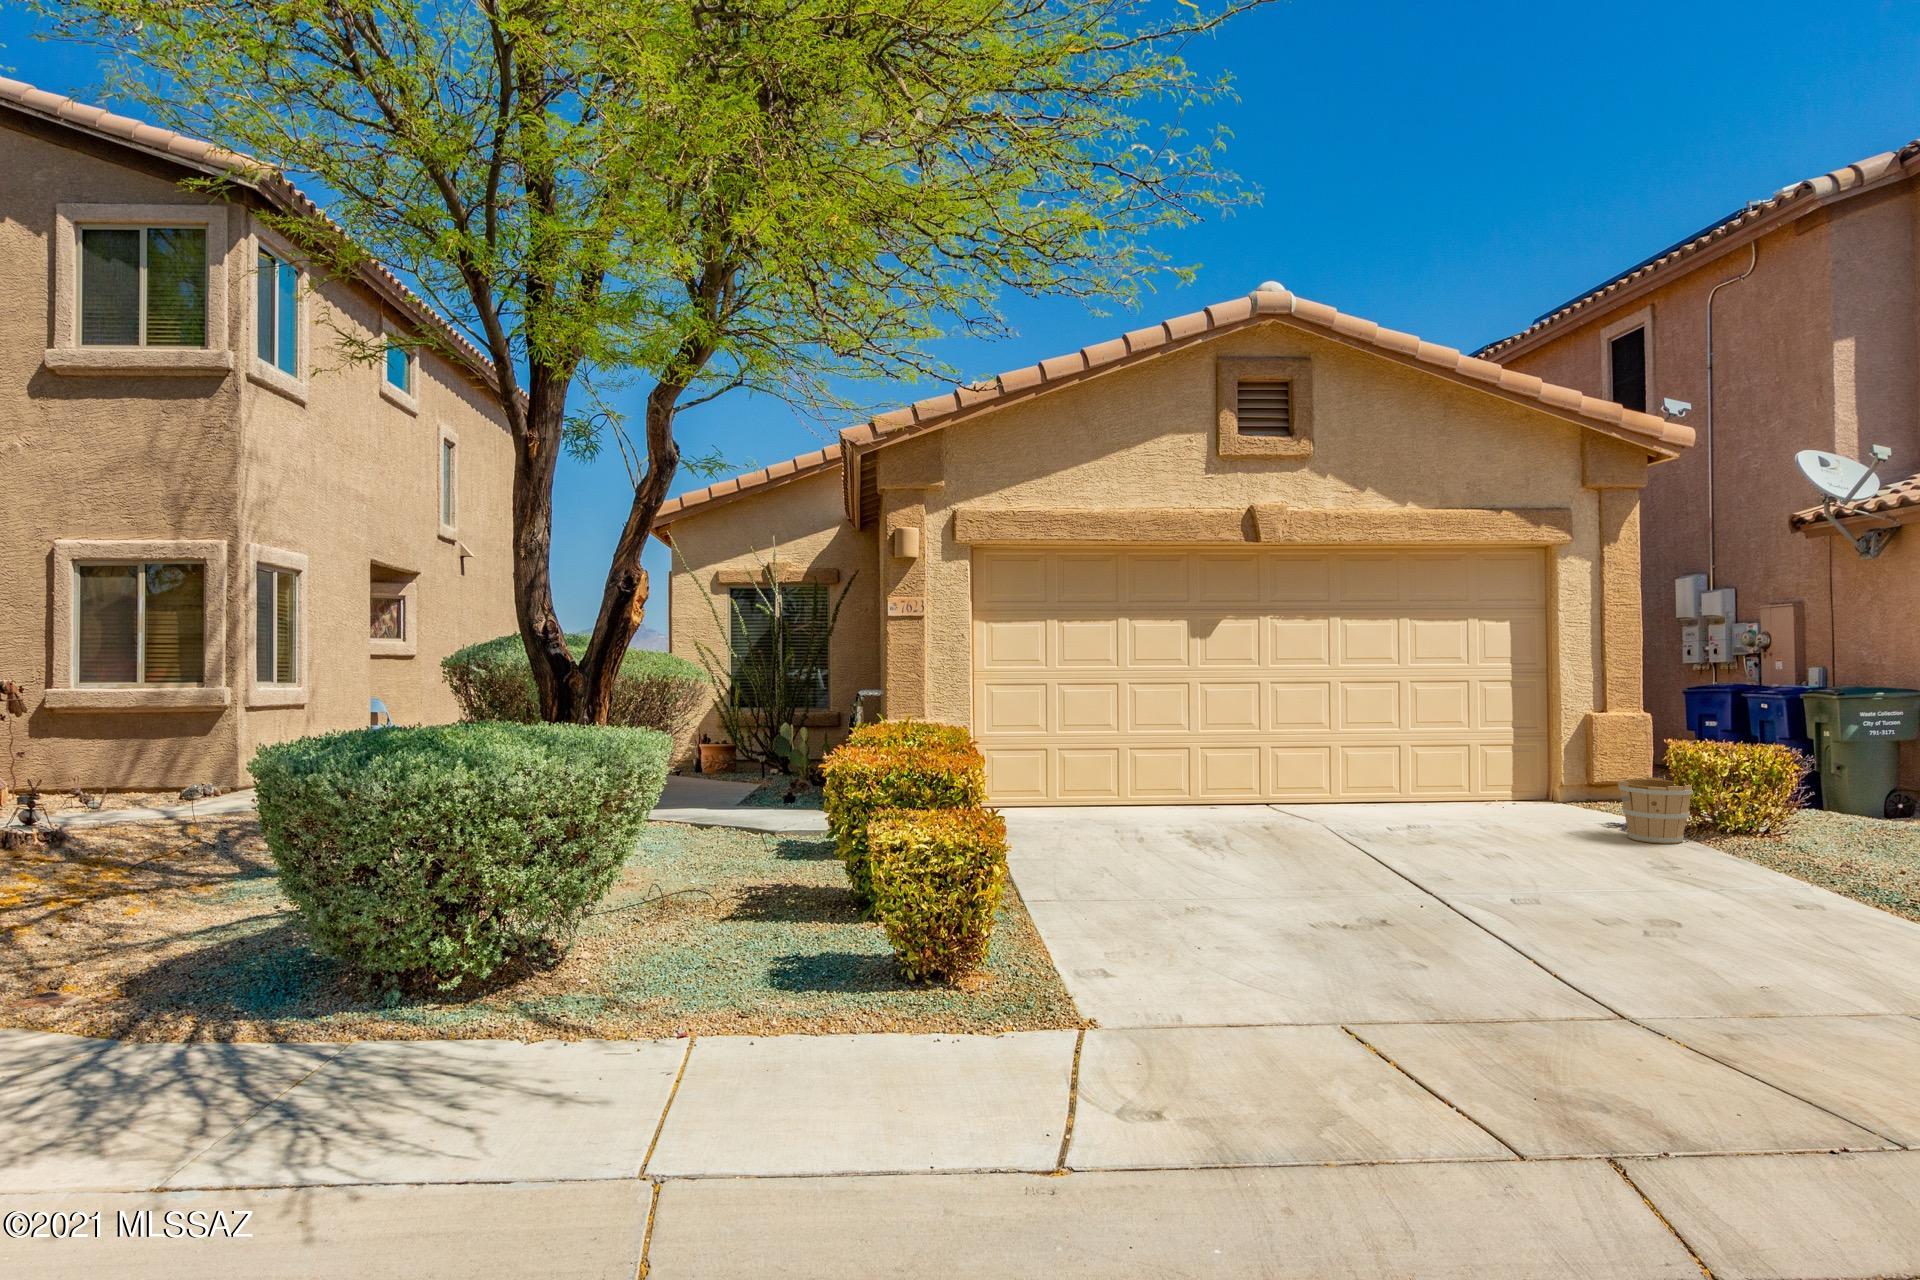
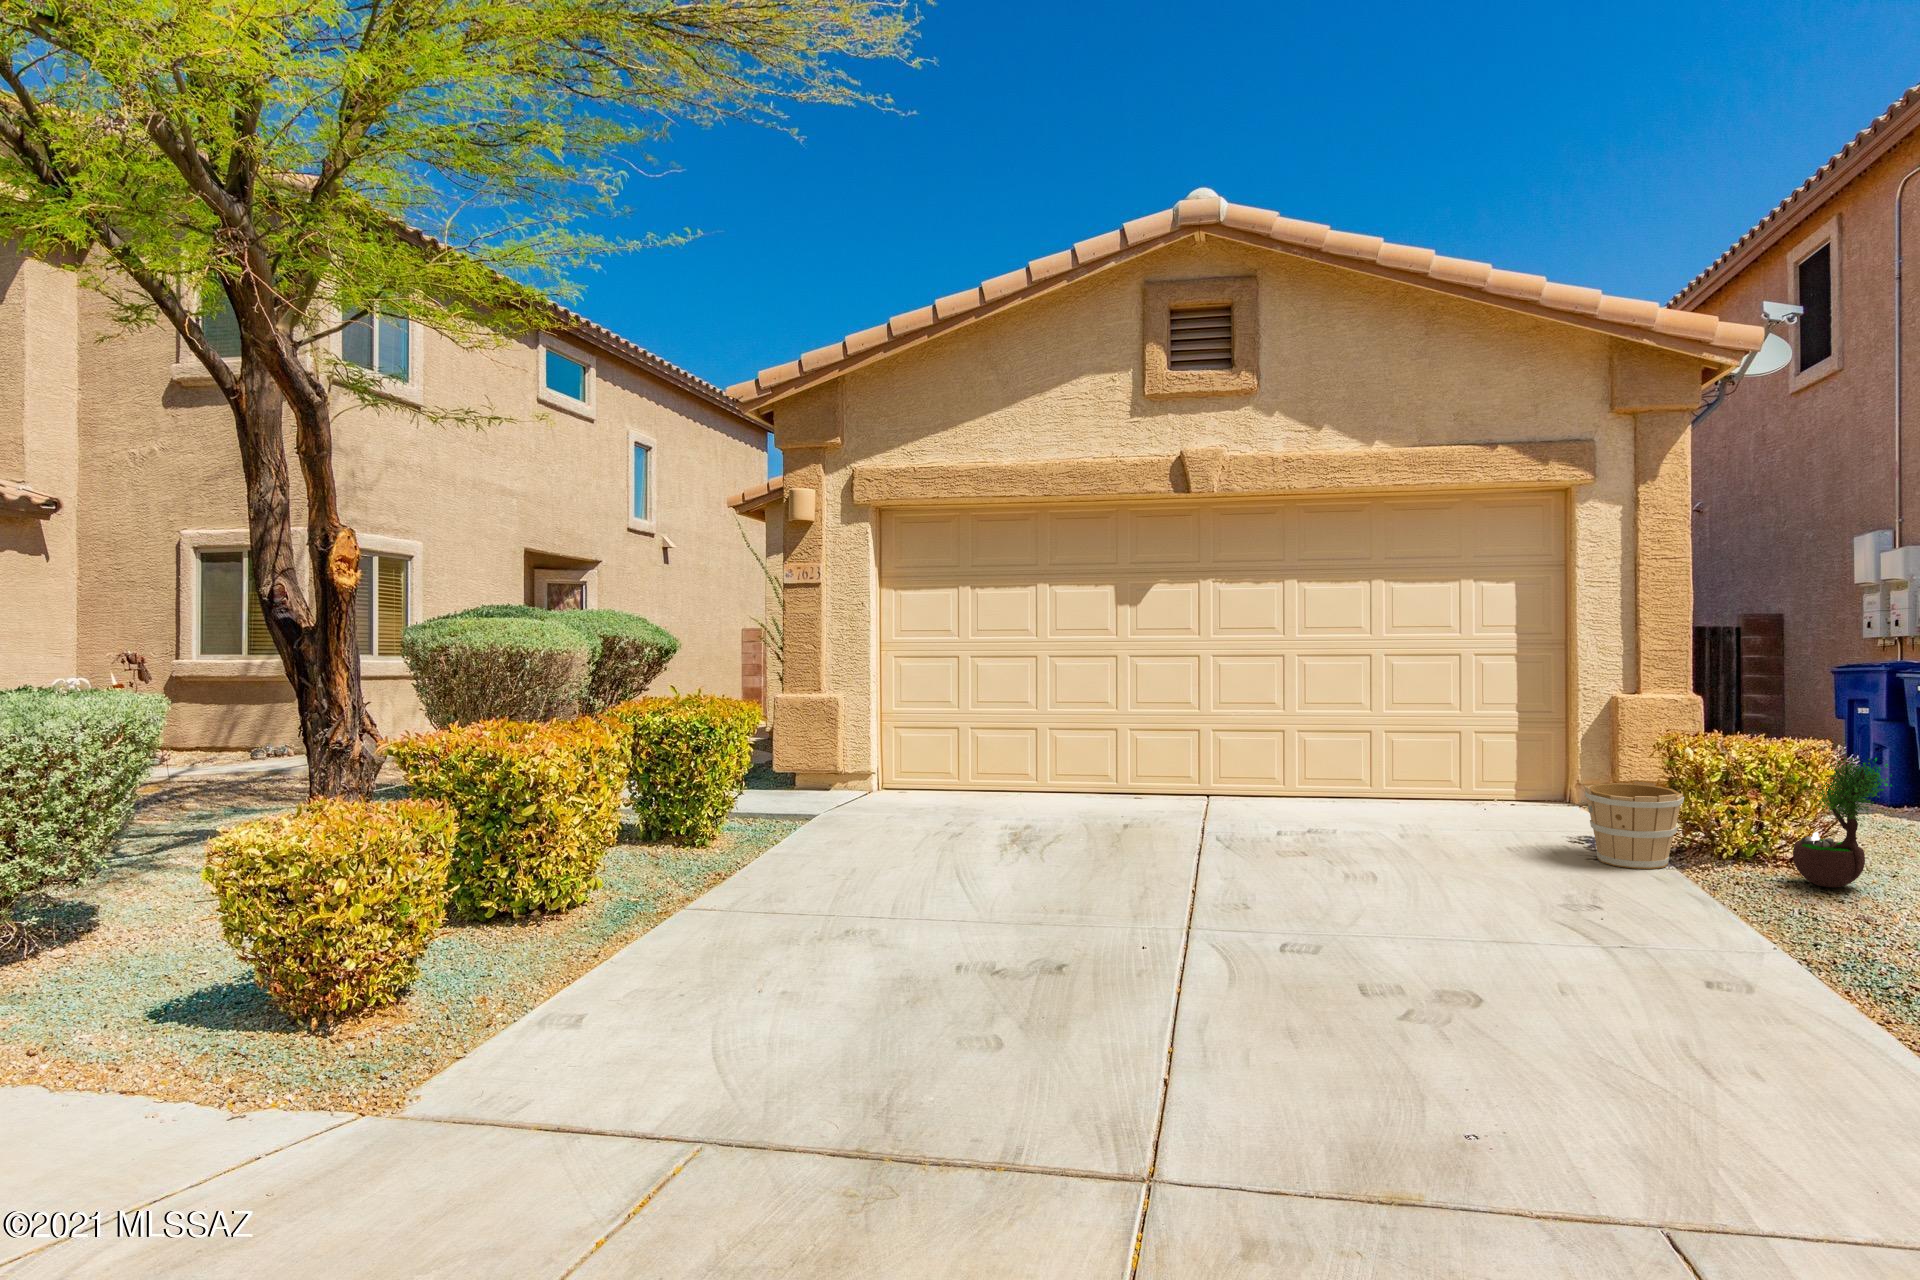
potted tree: none [1780,746,1852,850] -> present [1793,751,1892,888]

